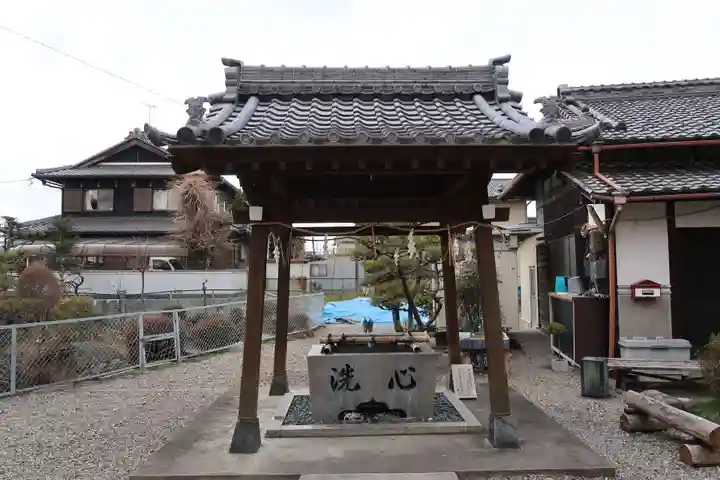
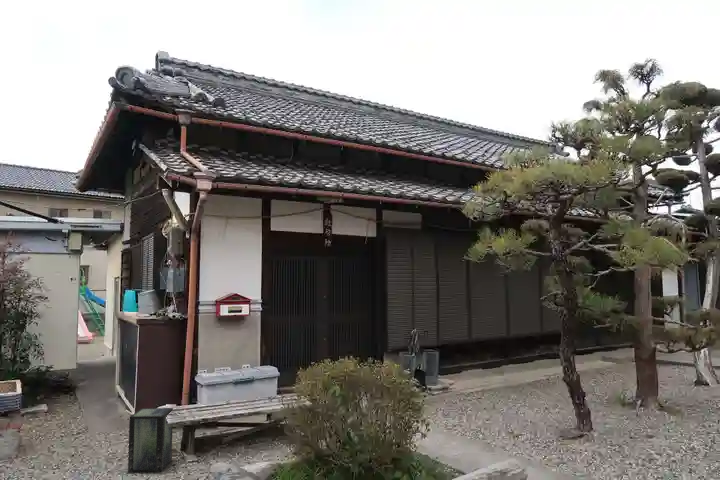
potted tree: present [547,322,569,372] -> none [103,352,135,424]

